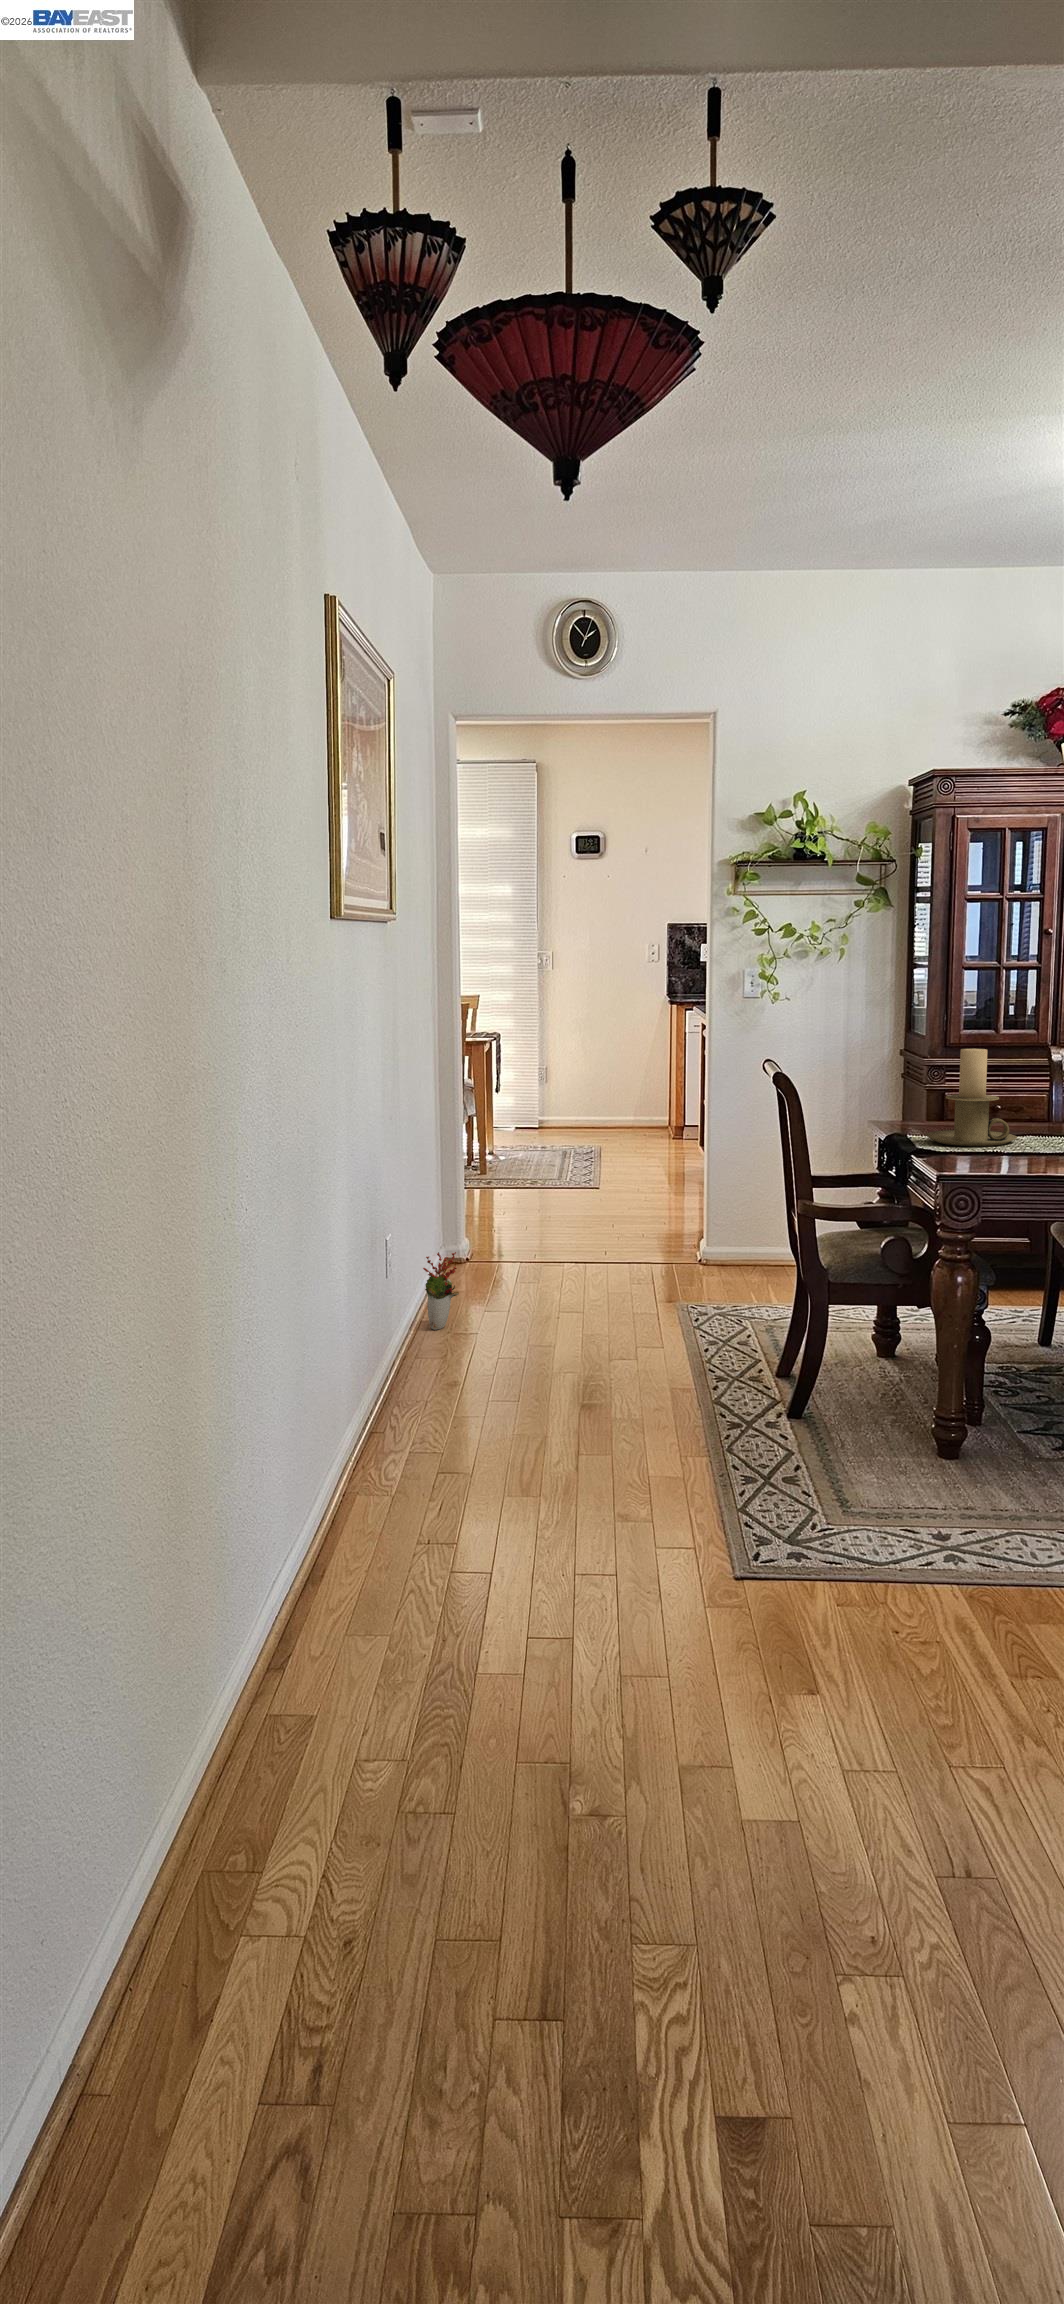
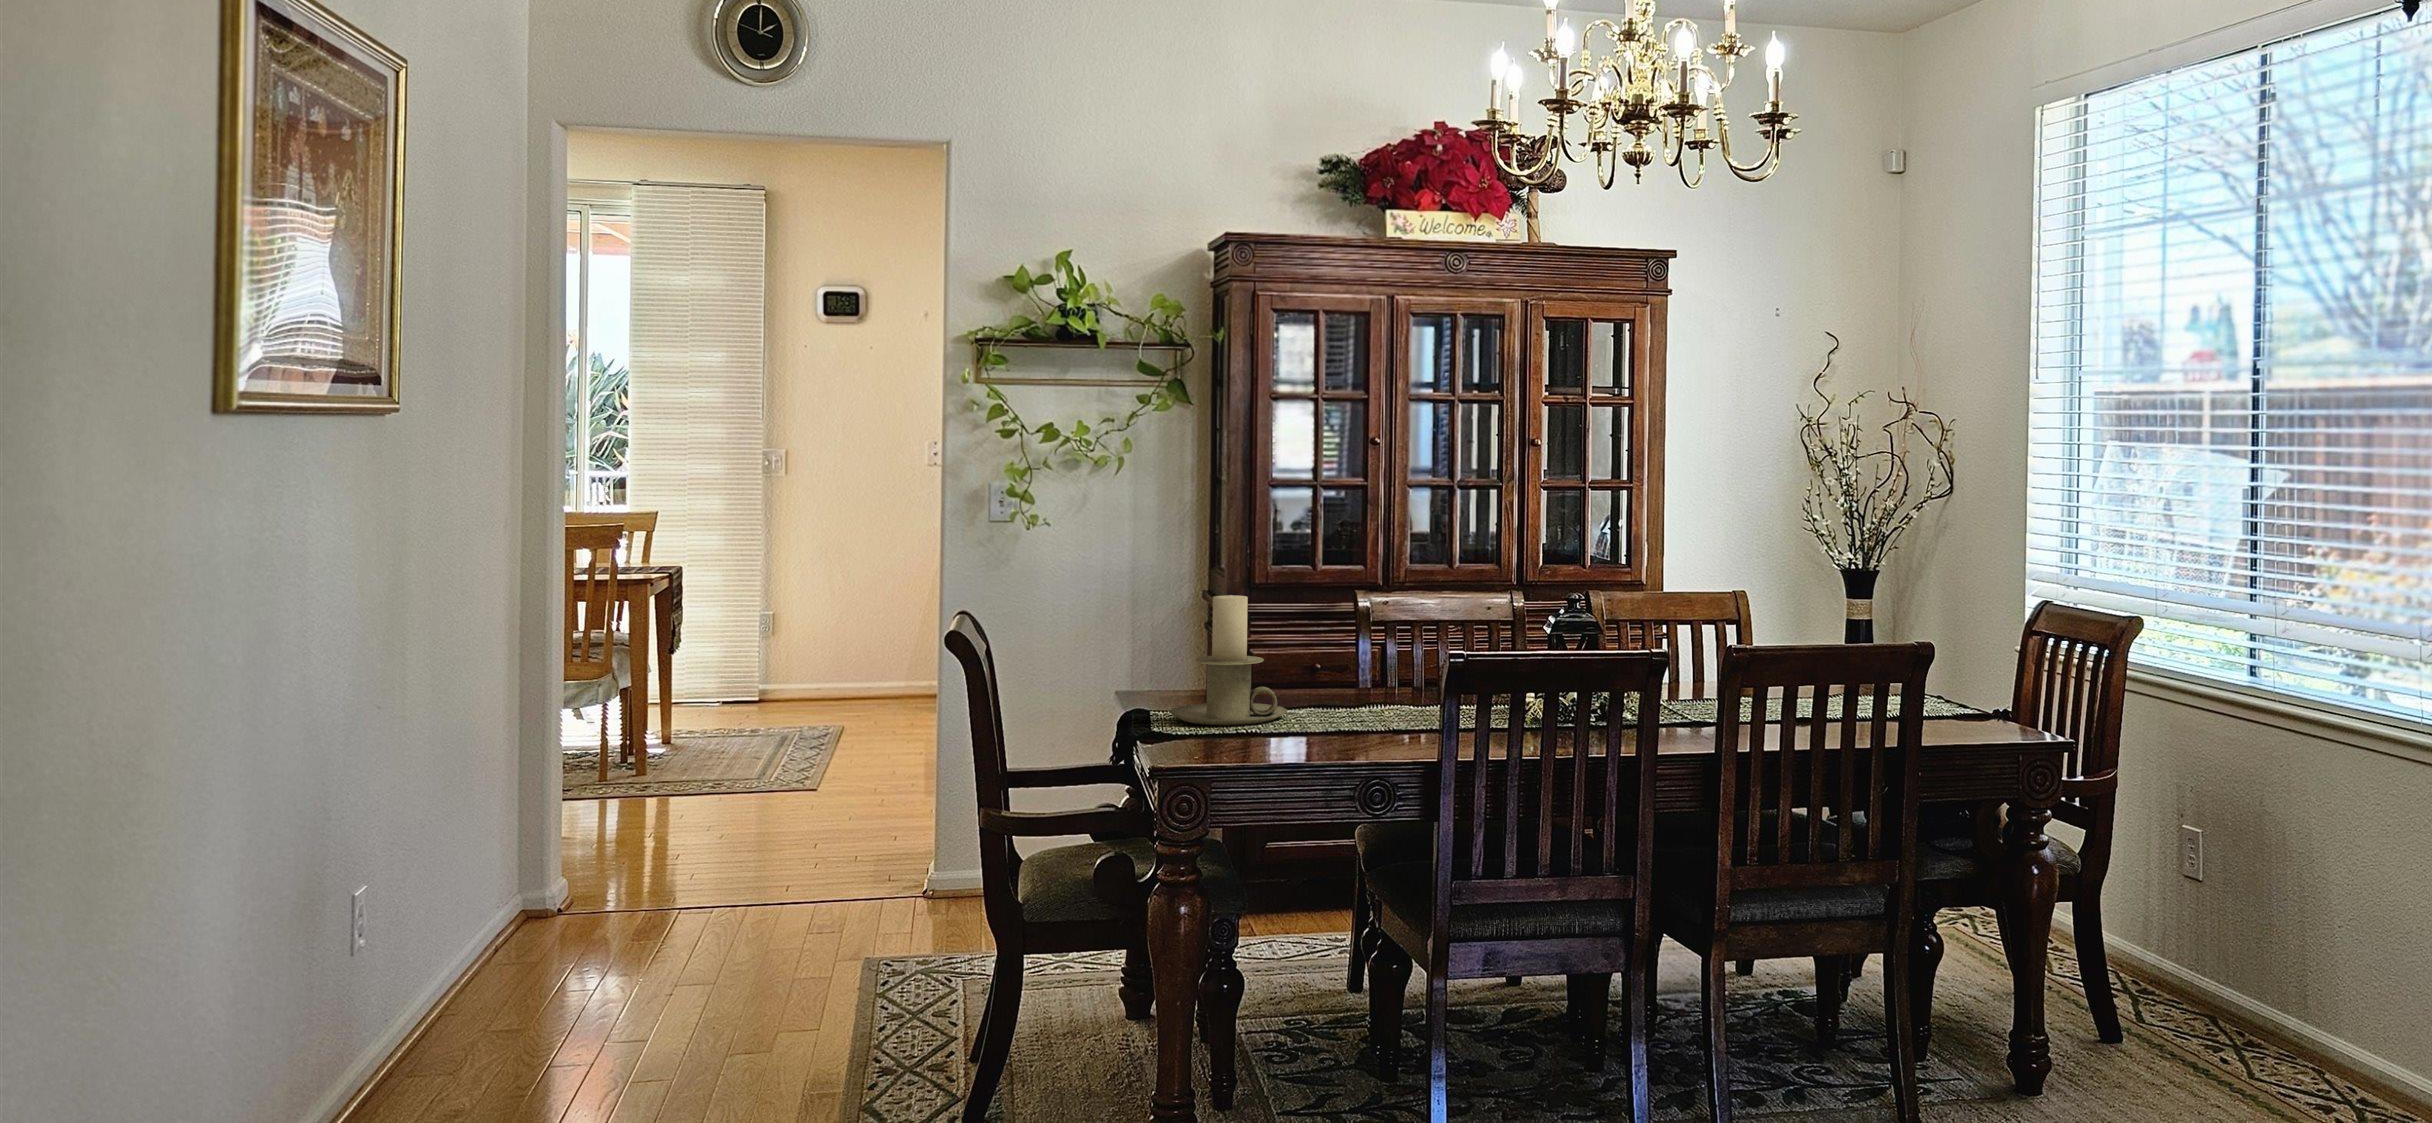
decorative plant: present [423,1252,459,1330] -> none [449,901,508,1024]

